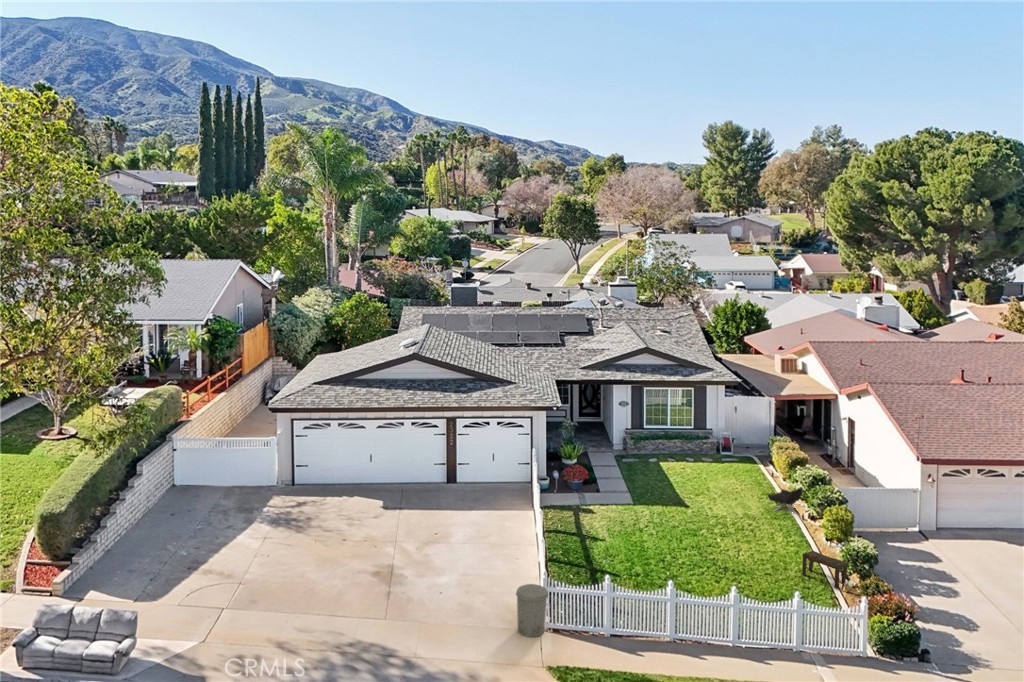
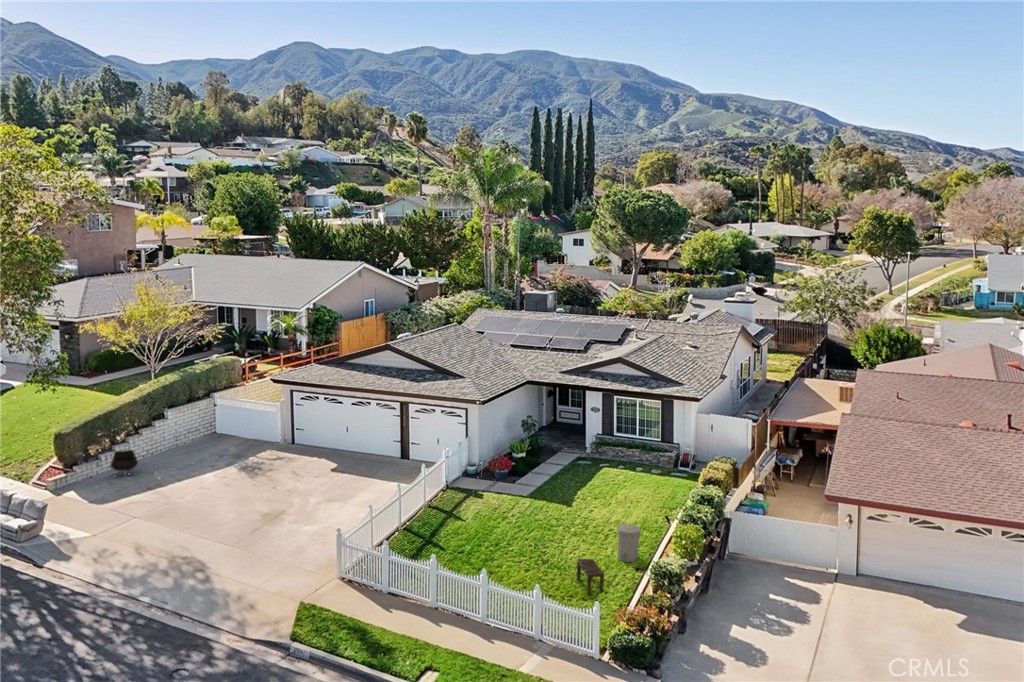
lounge chair: present [768,488,803,511] -> present [111,450,138,477]
trash can: present [516,584,548,637] -> present [617,524,641,562]

